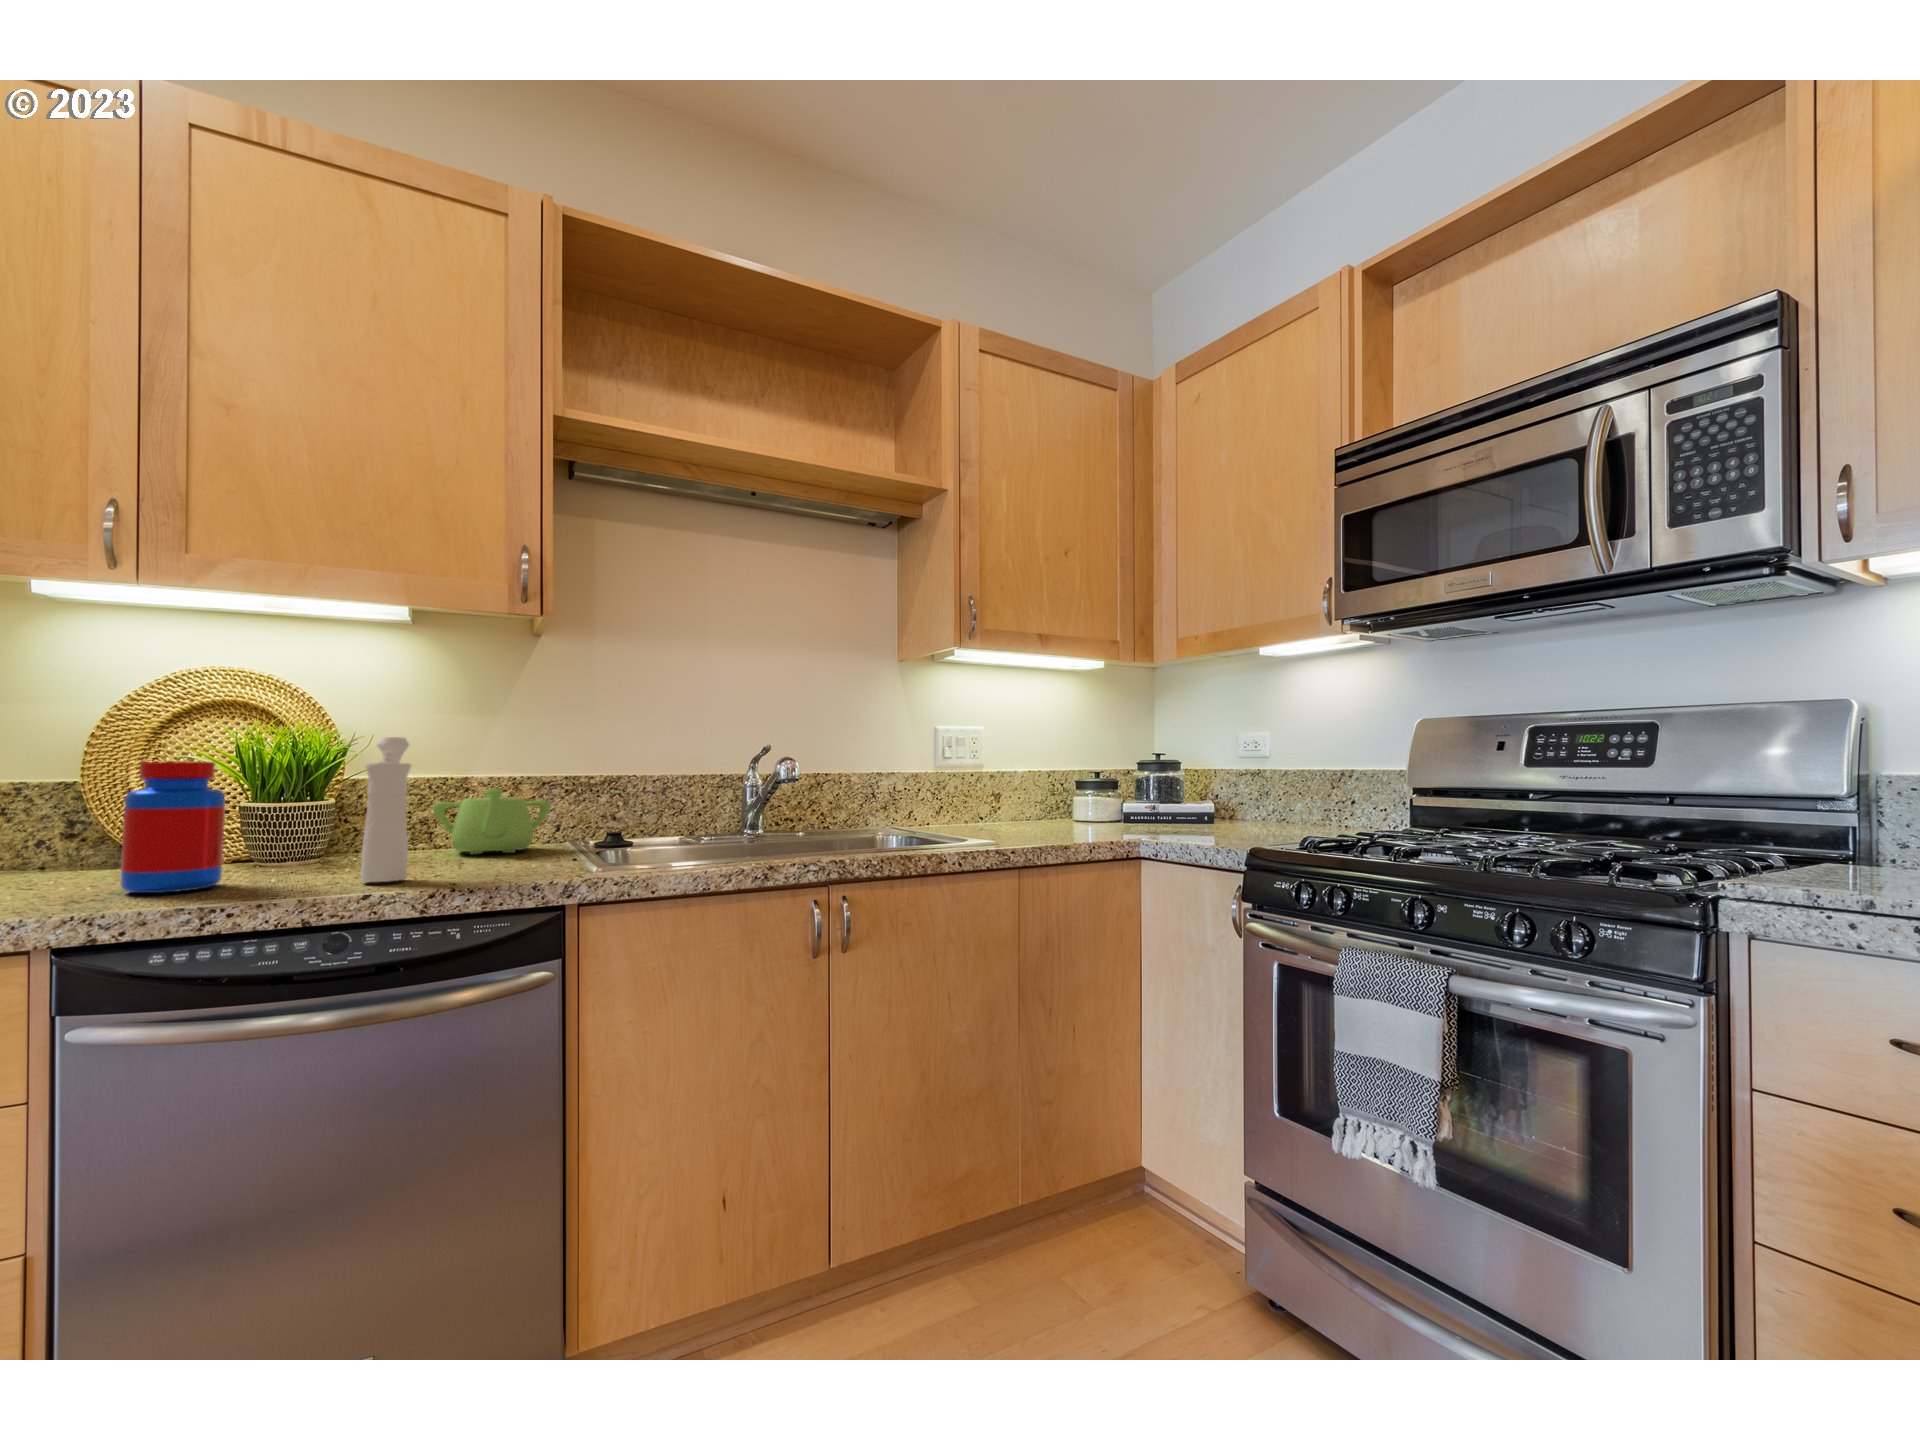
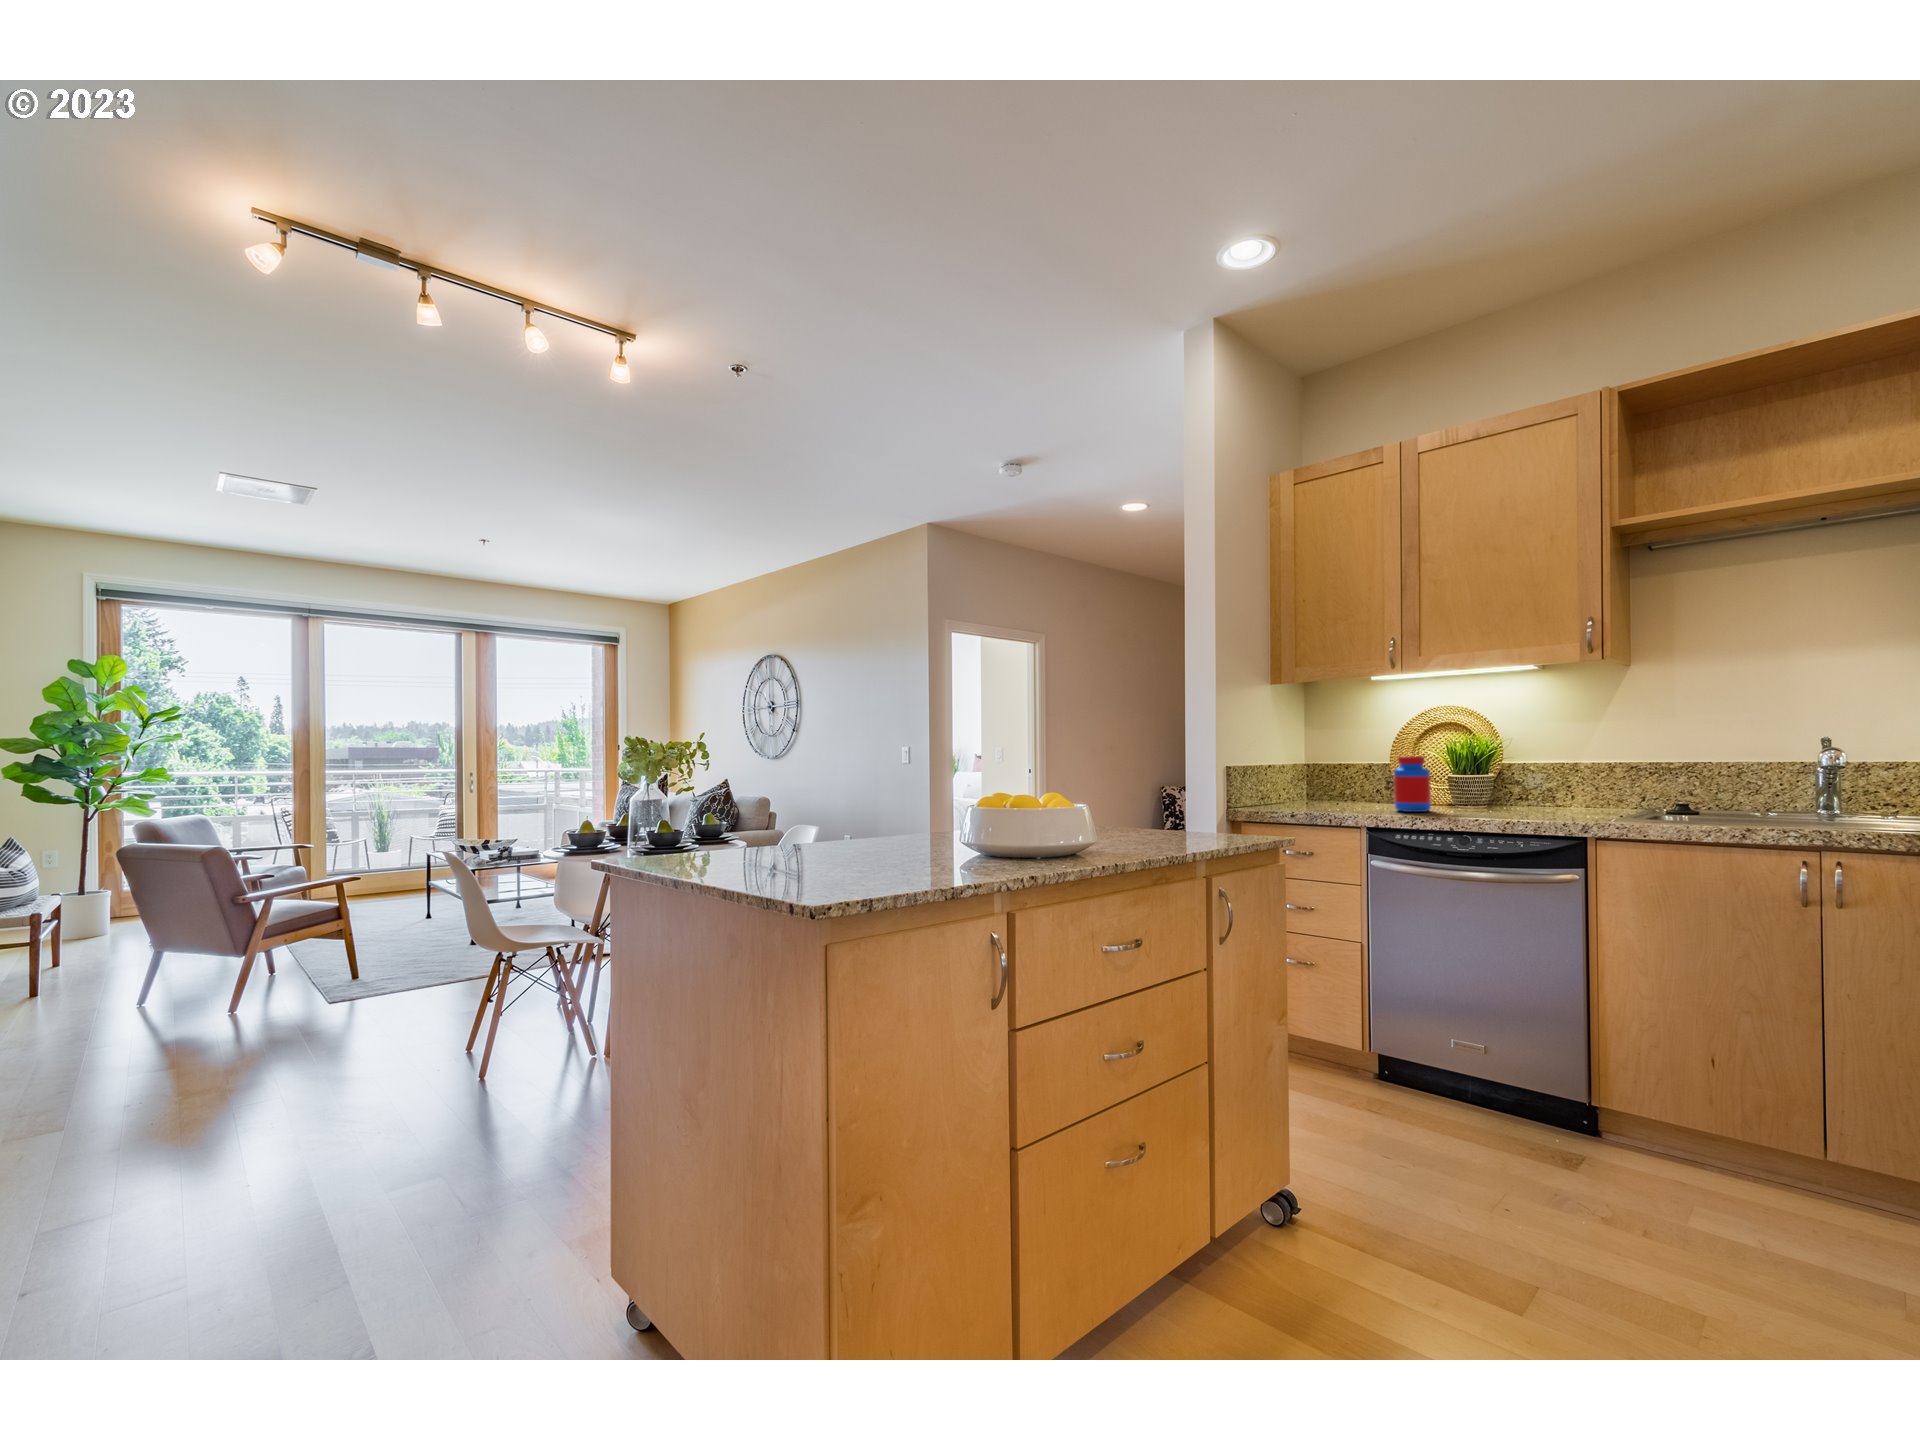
pepper mill: present [361,737,411,882] -> none [1482,743,1514,816]
teapot: present [433,789,551,854] -> none [1545,771,1622,810]

